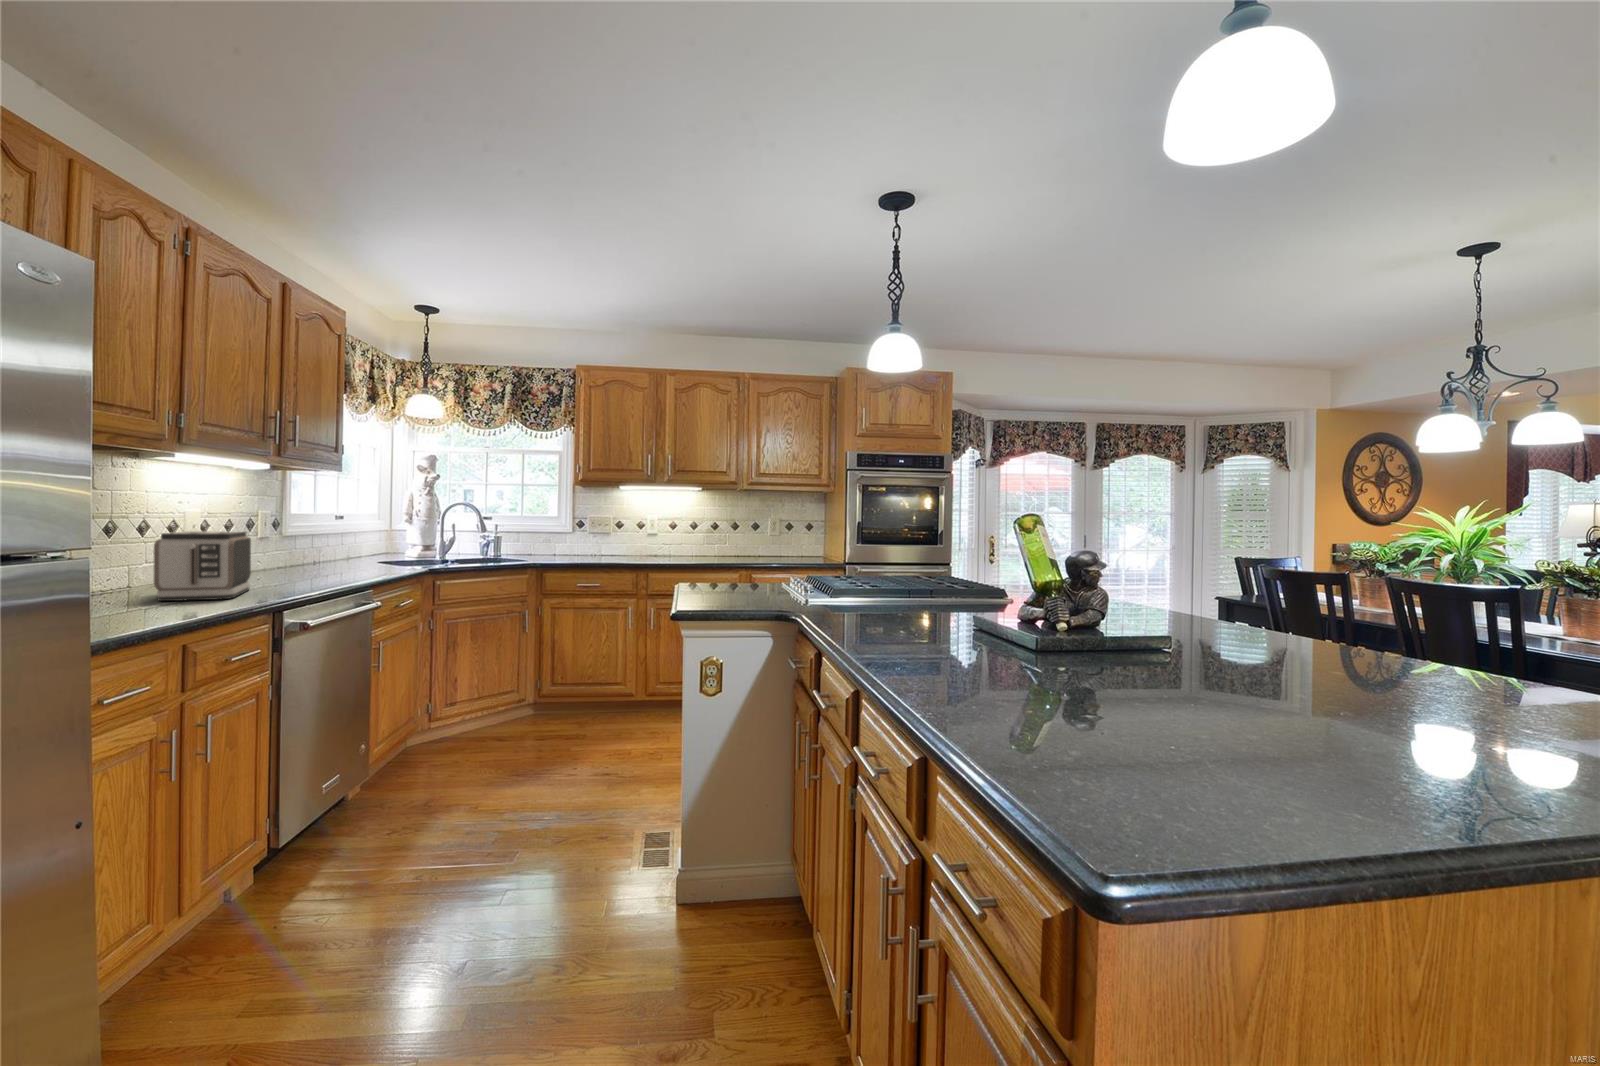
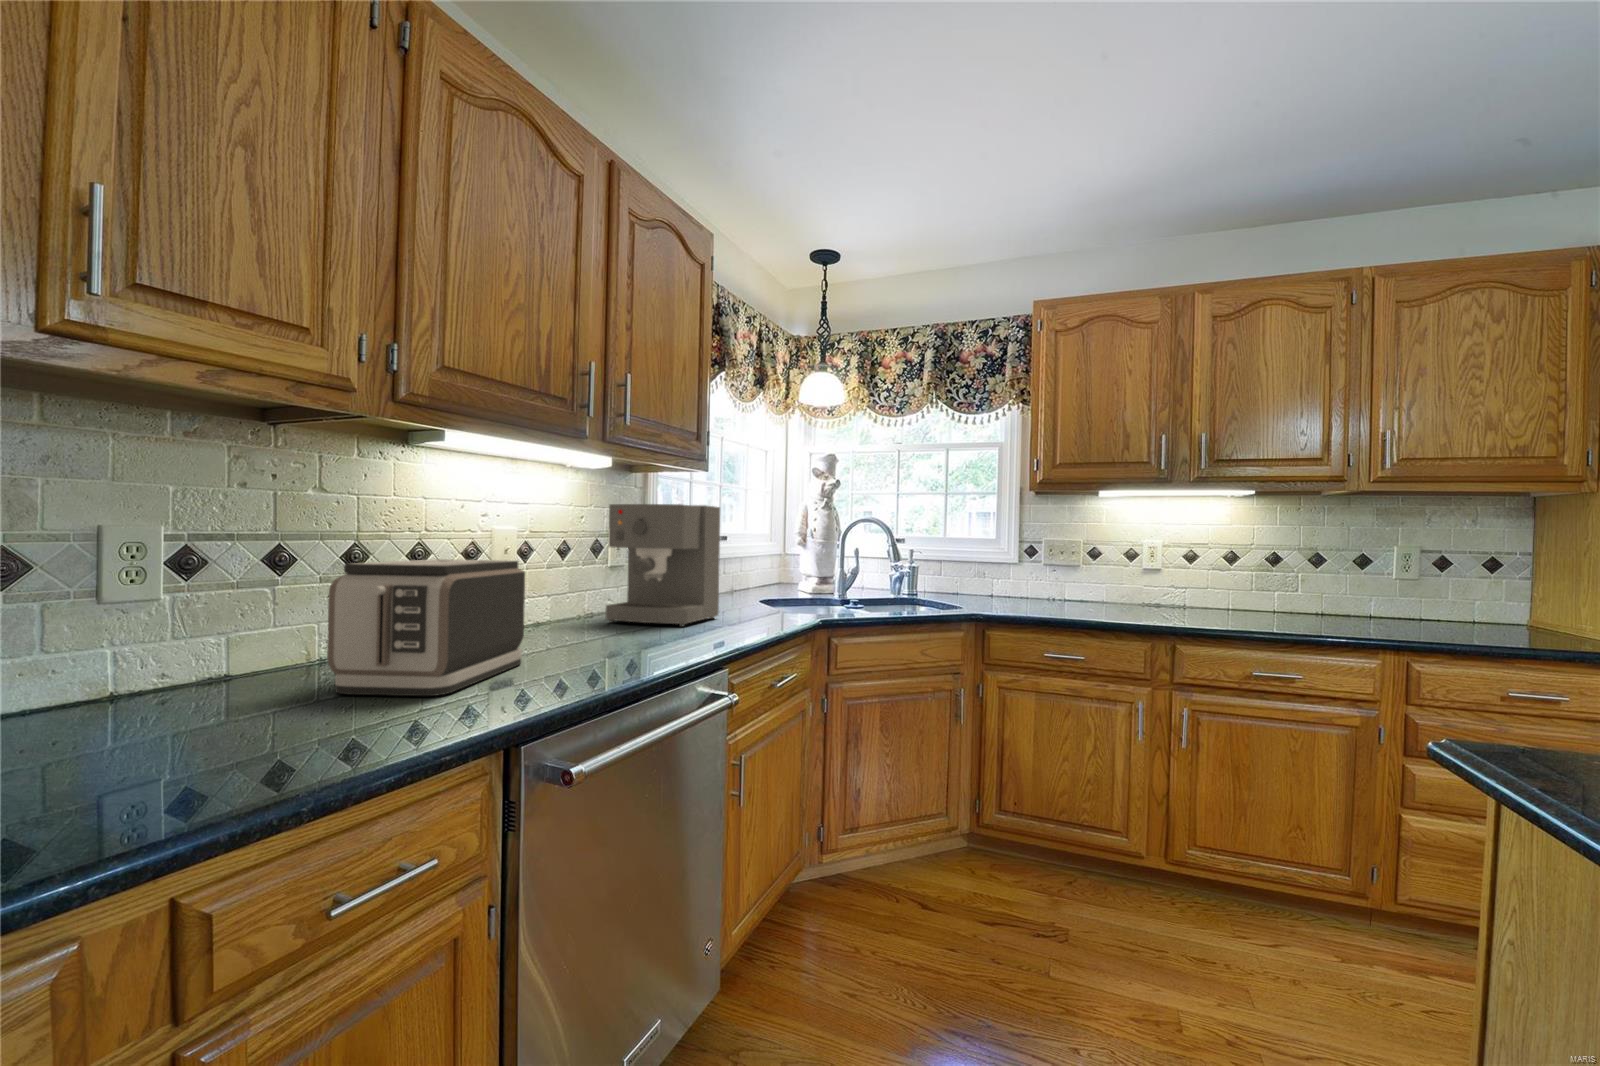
coffee maker: none [268,494,355,574] -> present [605,504,720,626]

